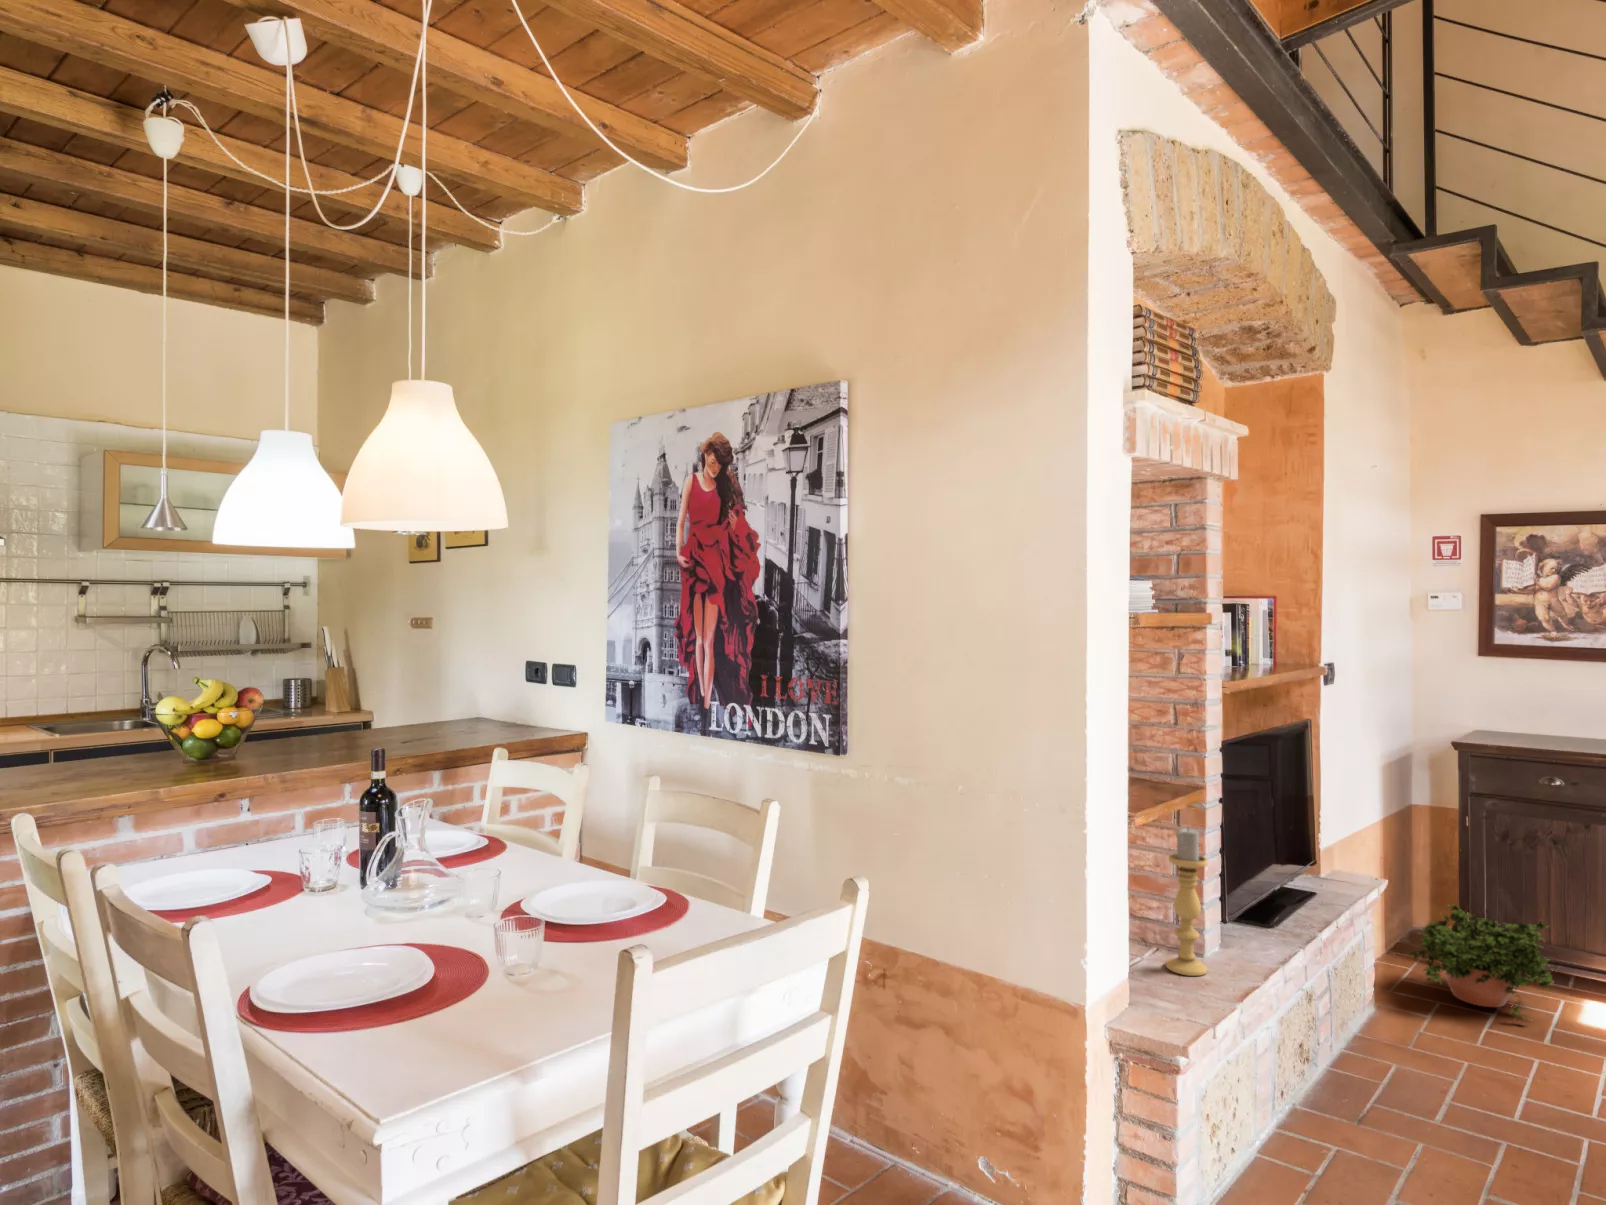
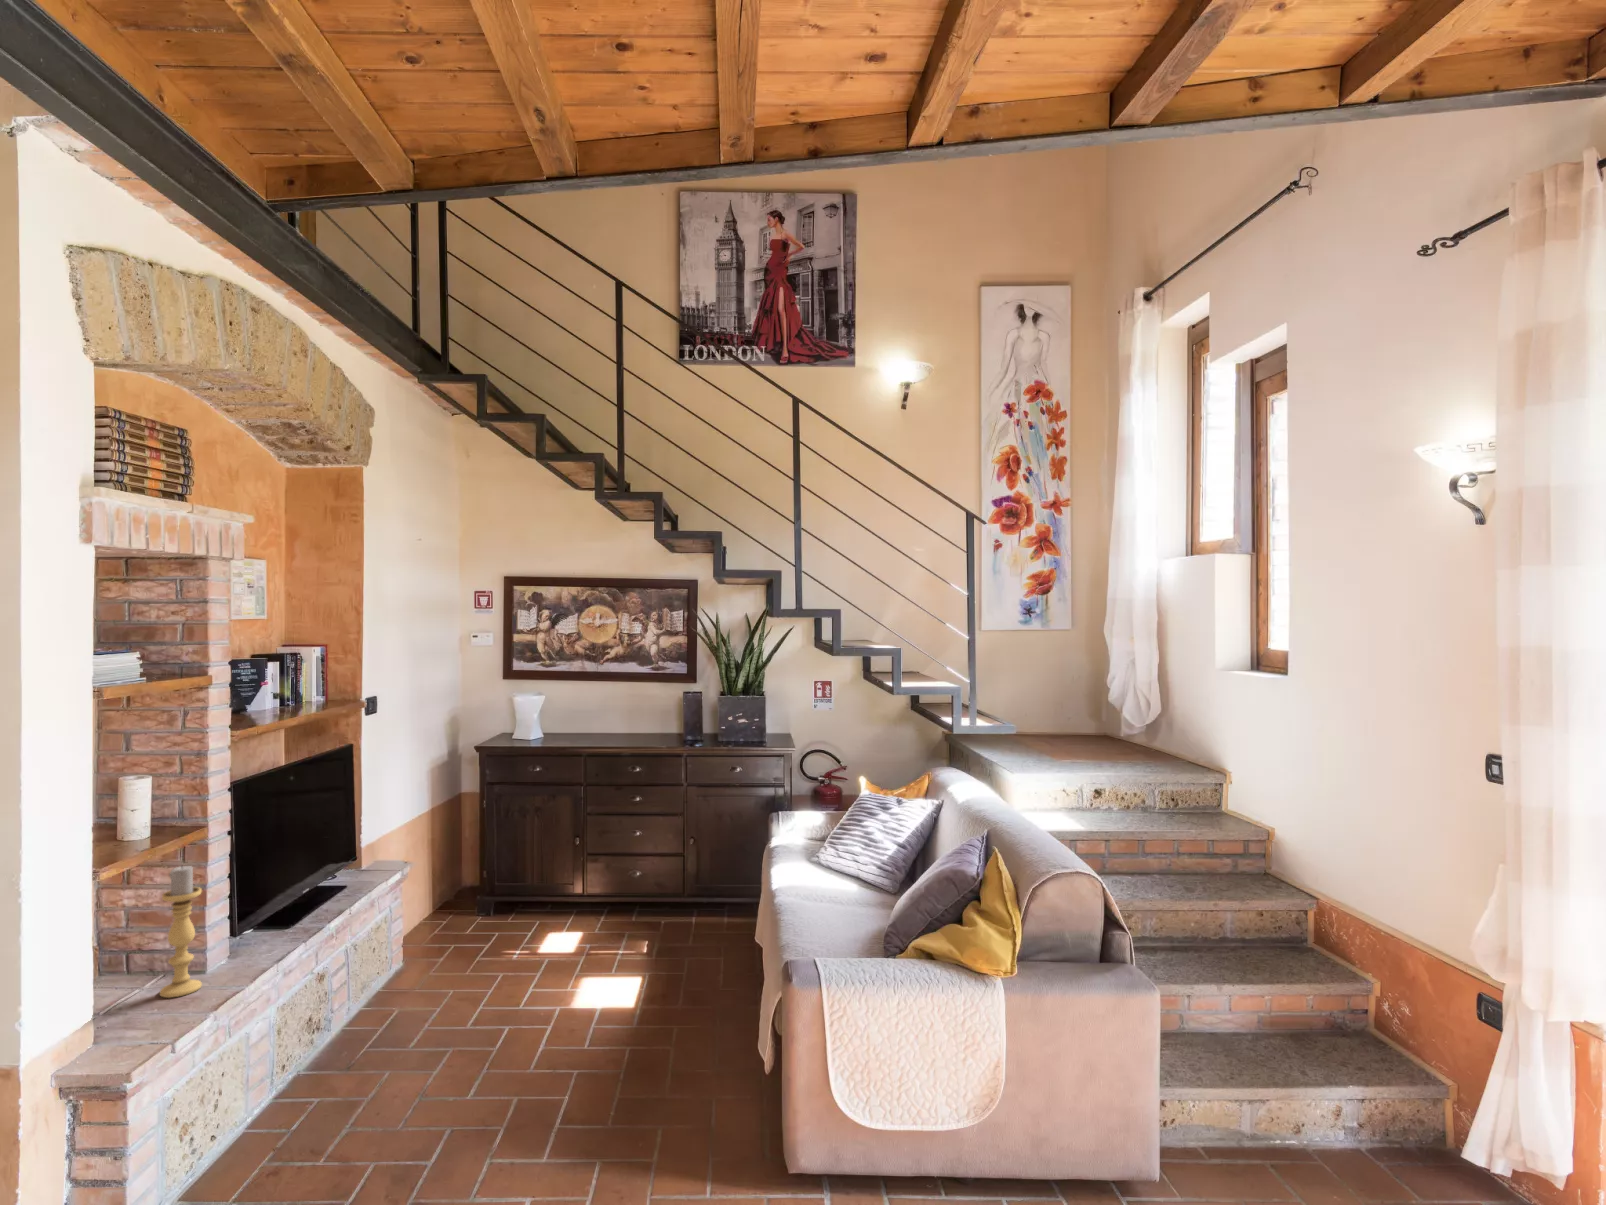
potted plant: present [1409,905,1554,1019] -> none [439,864,535,944]

